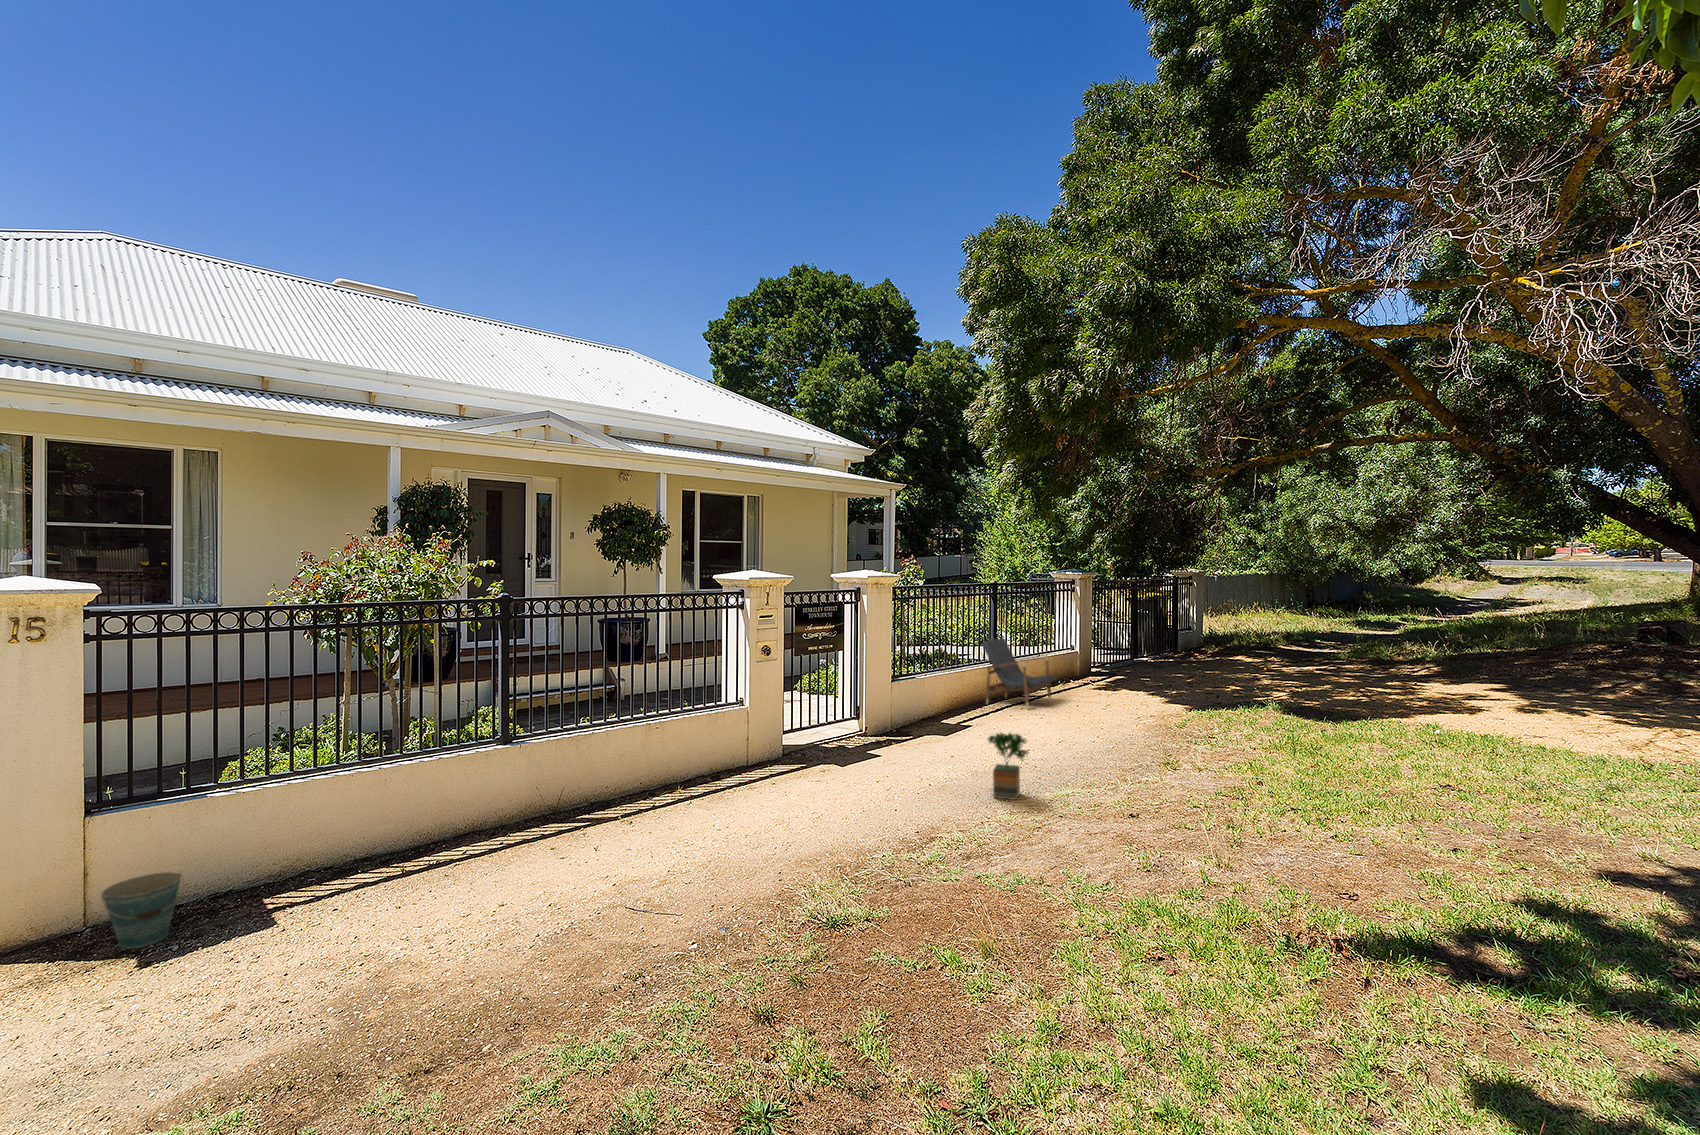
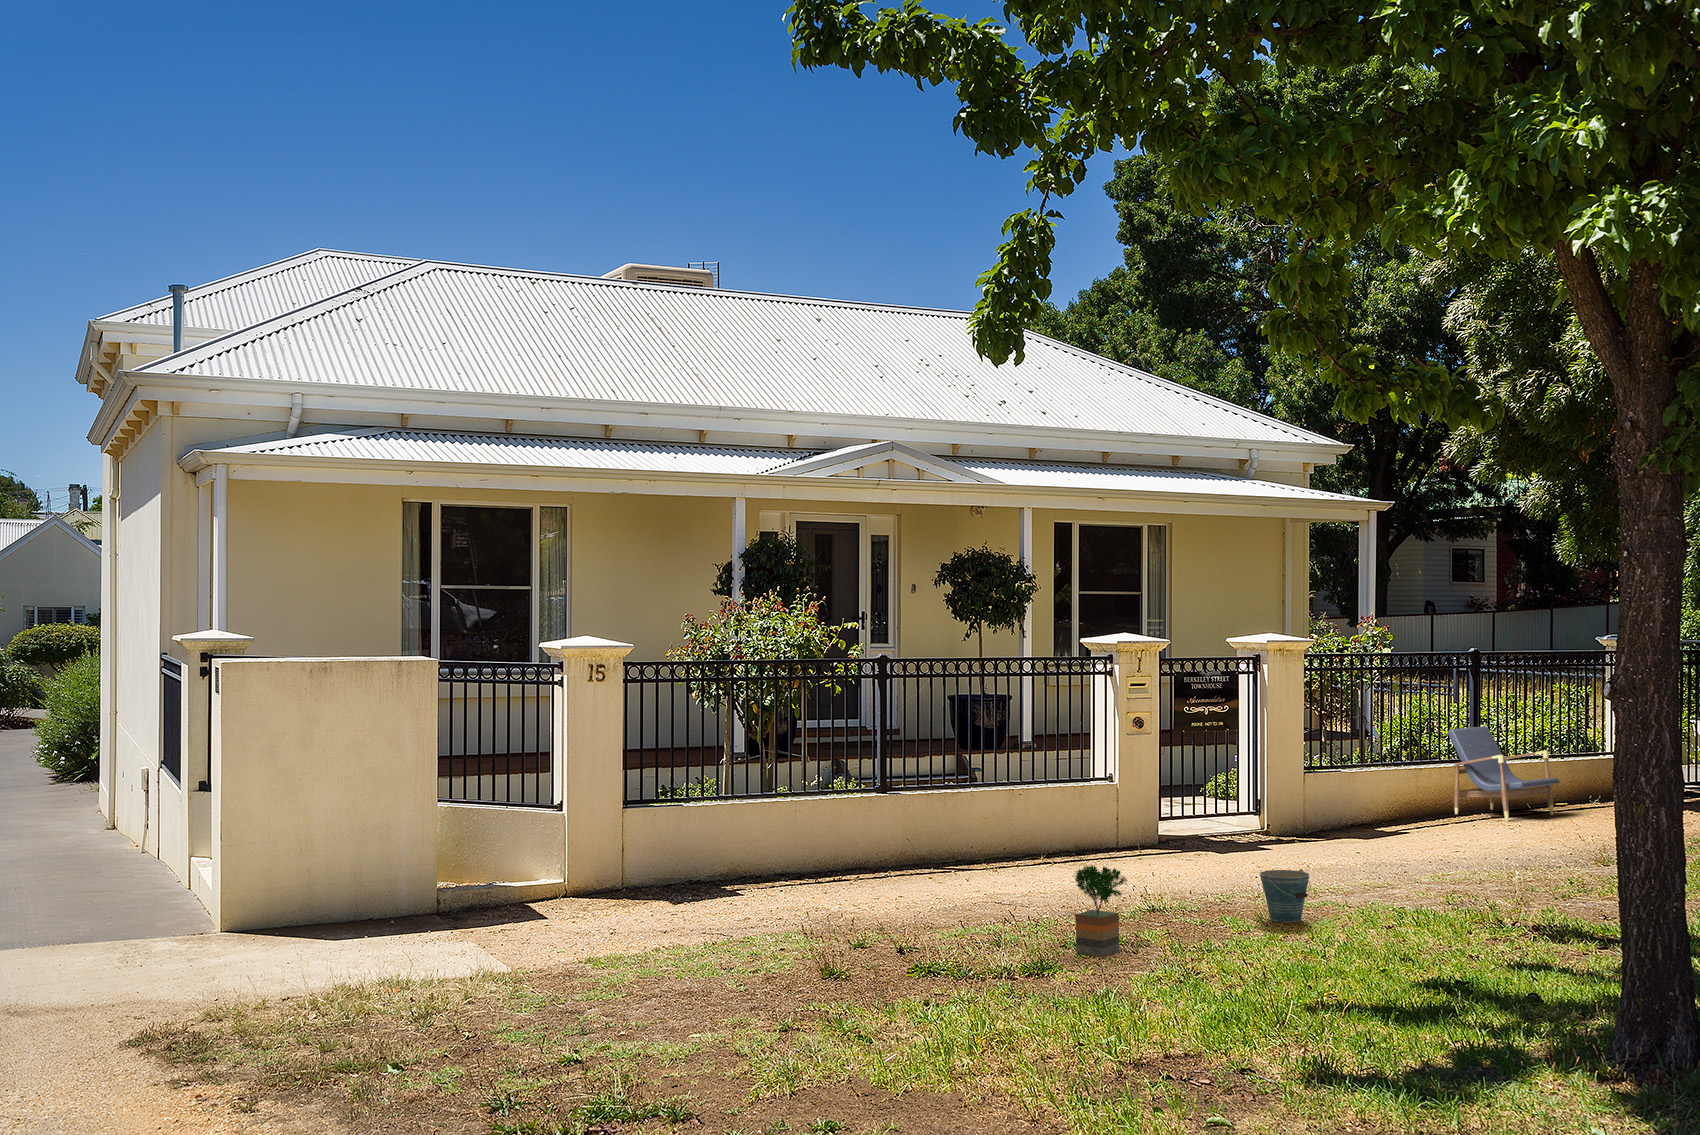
potted tree: present [988,733,1028,800] -> present [1075,865,1127,957]
bucket: present [101,872,182,949] -> present [1260,869,1311,922]

